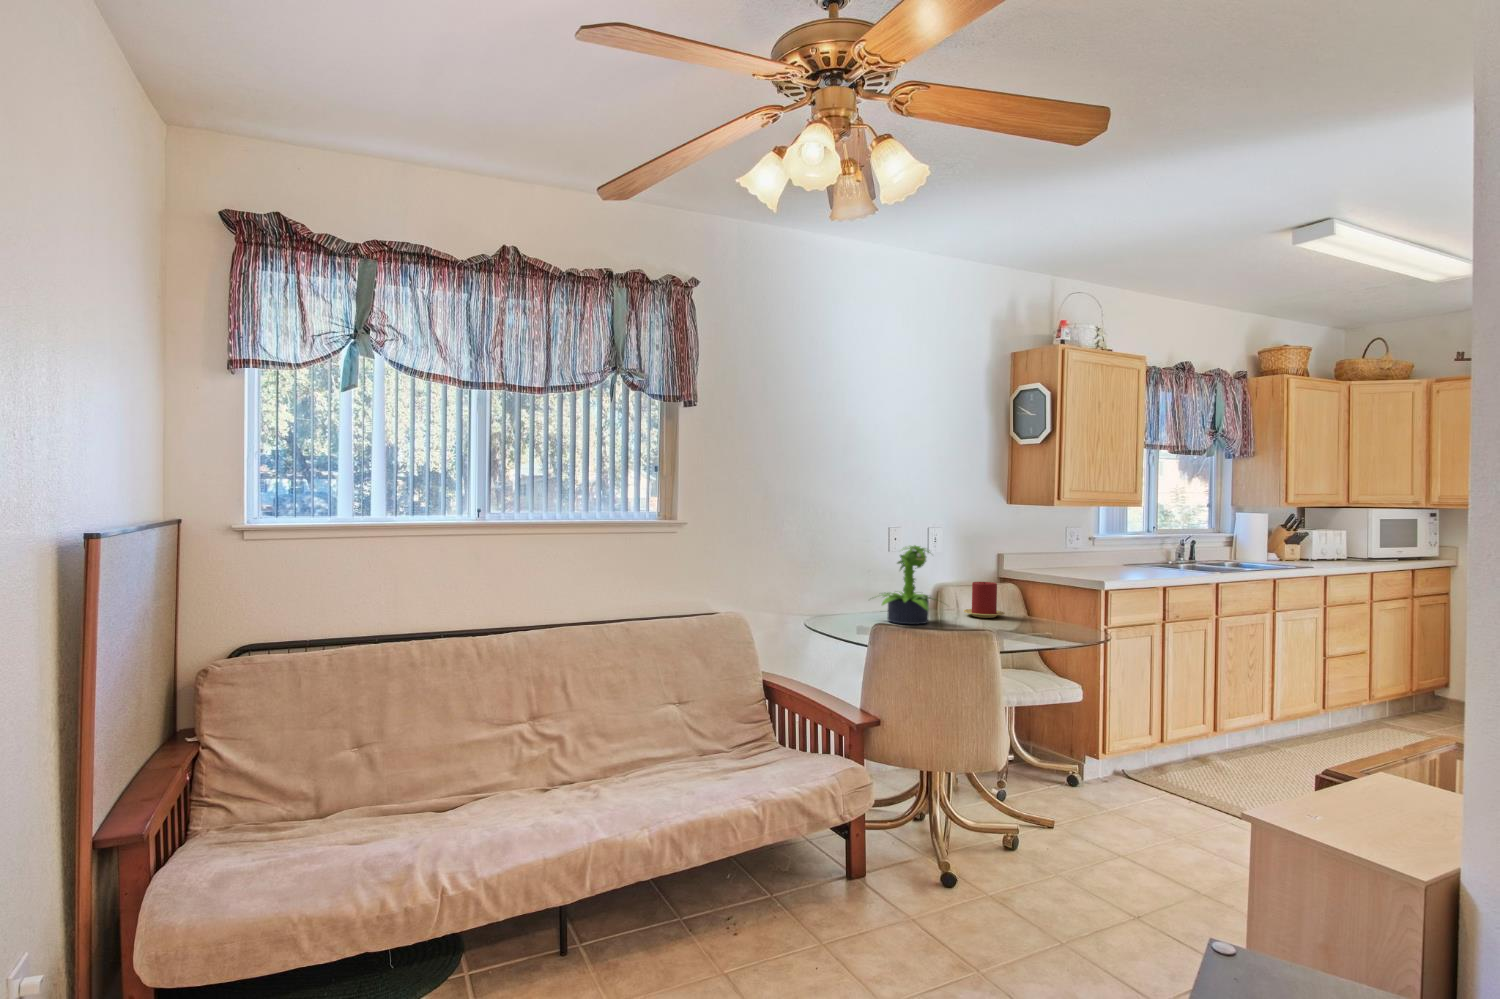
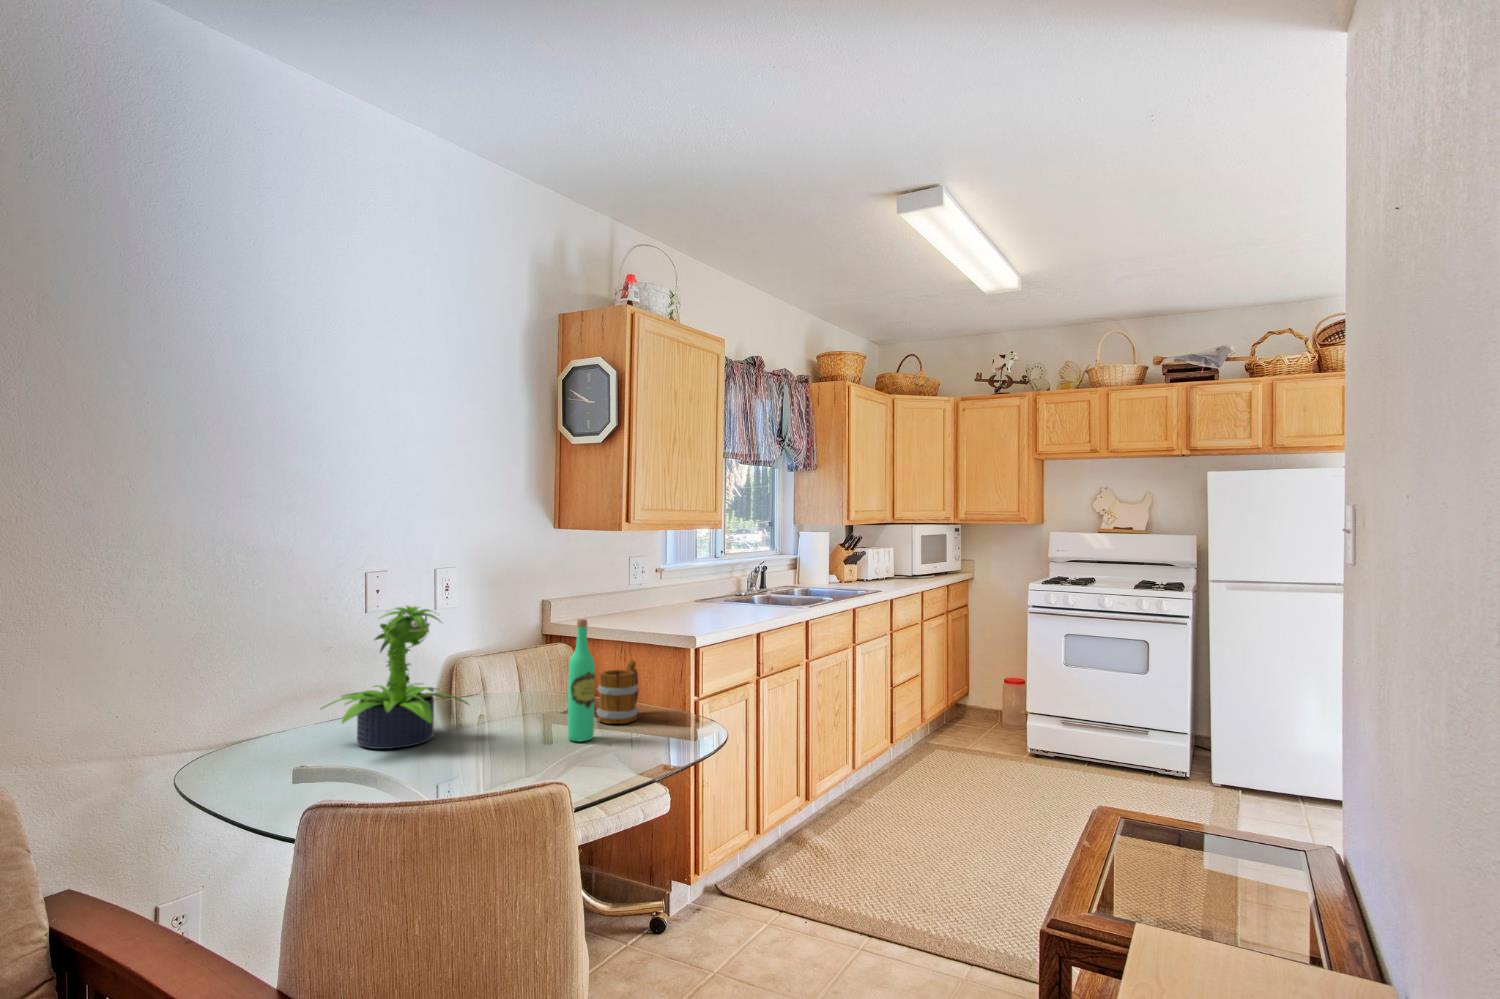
wine bottle: none [1008,559,1025,633] -> present [568,619,595,741]
candle: present [964,582,1005,618] -> none [494,651,559,710]
mug: none [1028,591,1058,629] -> present [596,660,638,724]

